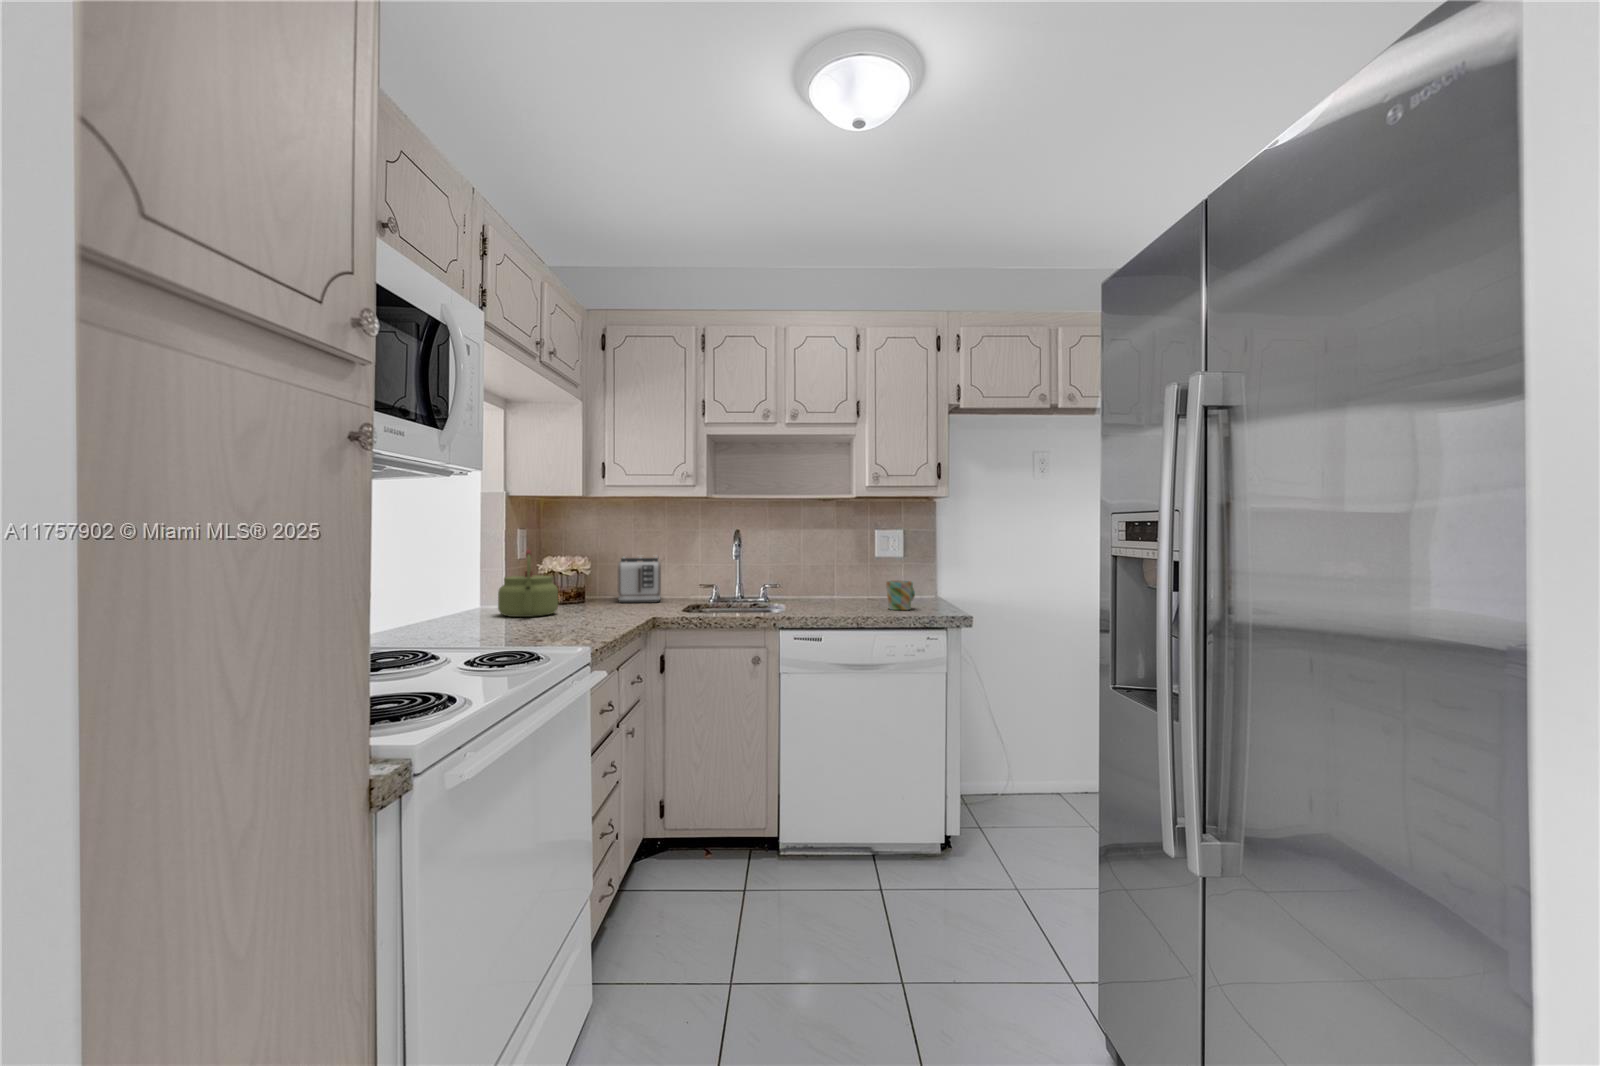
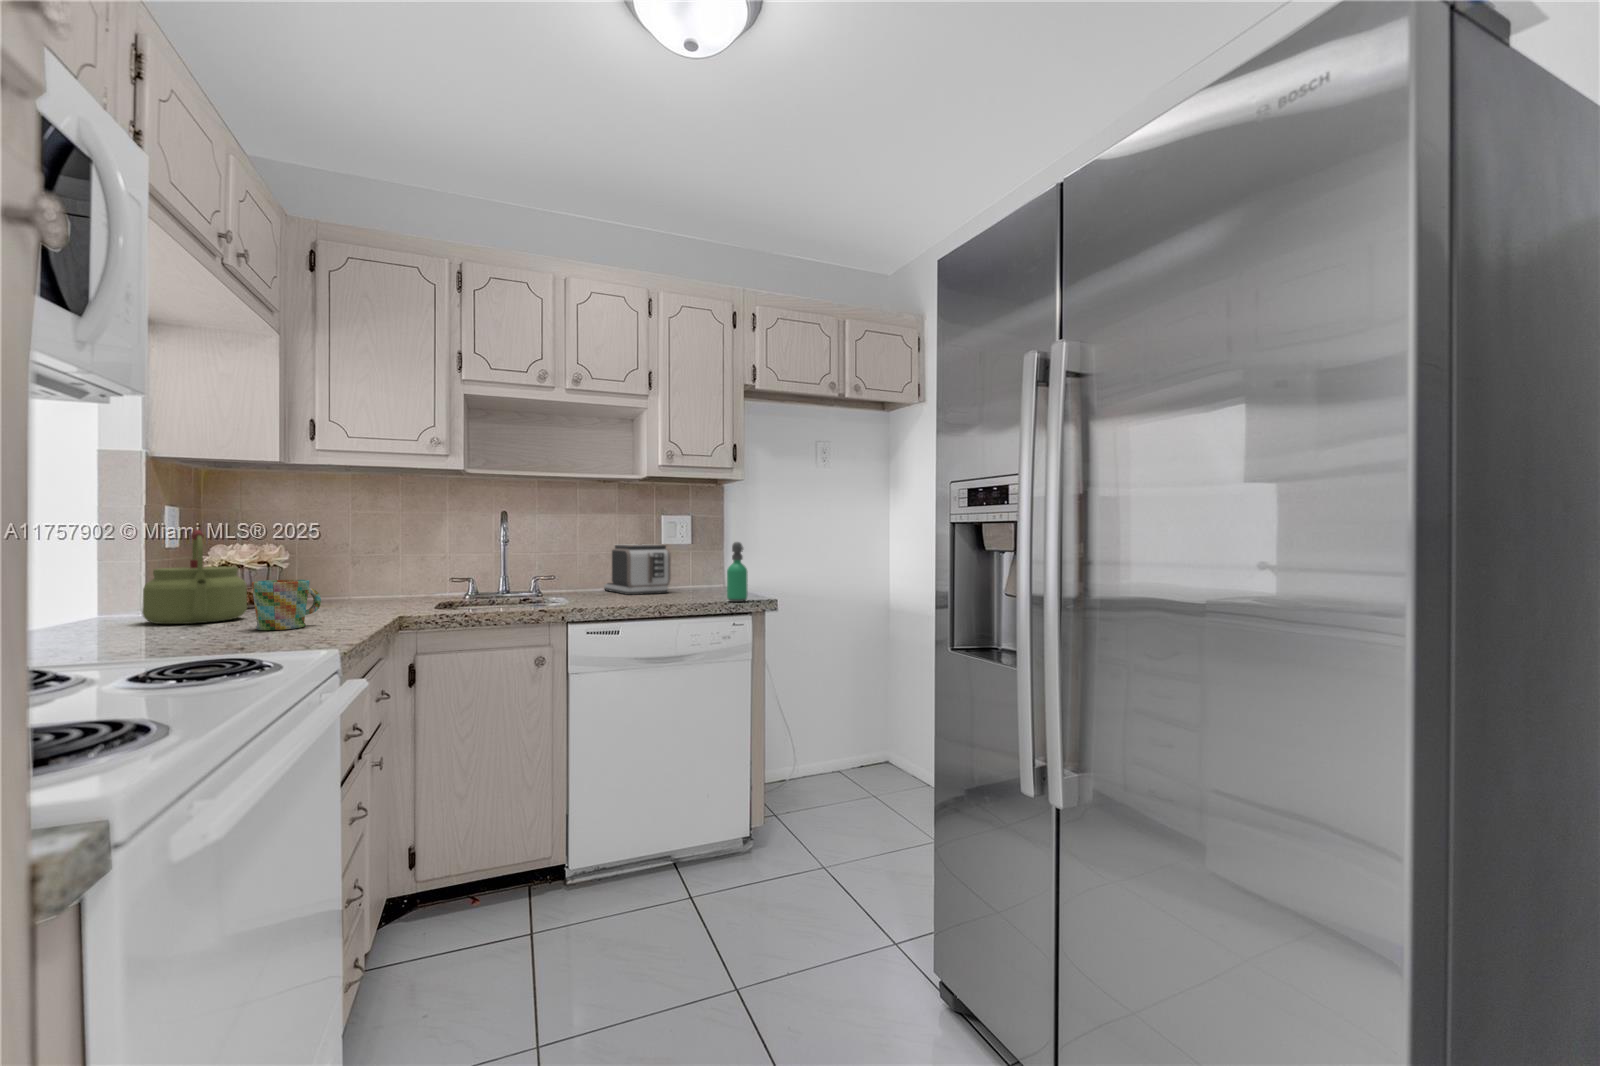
toaster: present [618,557,661,603] -> present [604,545,671,595]
soap dispenser: none [923,560,943,617] -> present [727,542,748,602]
mug: present [886,581,915,610] -> present [252,580,321,630]

